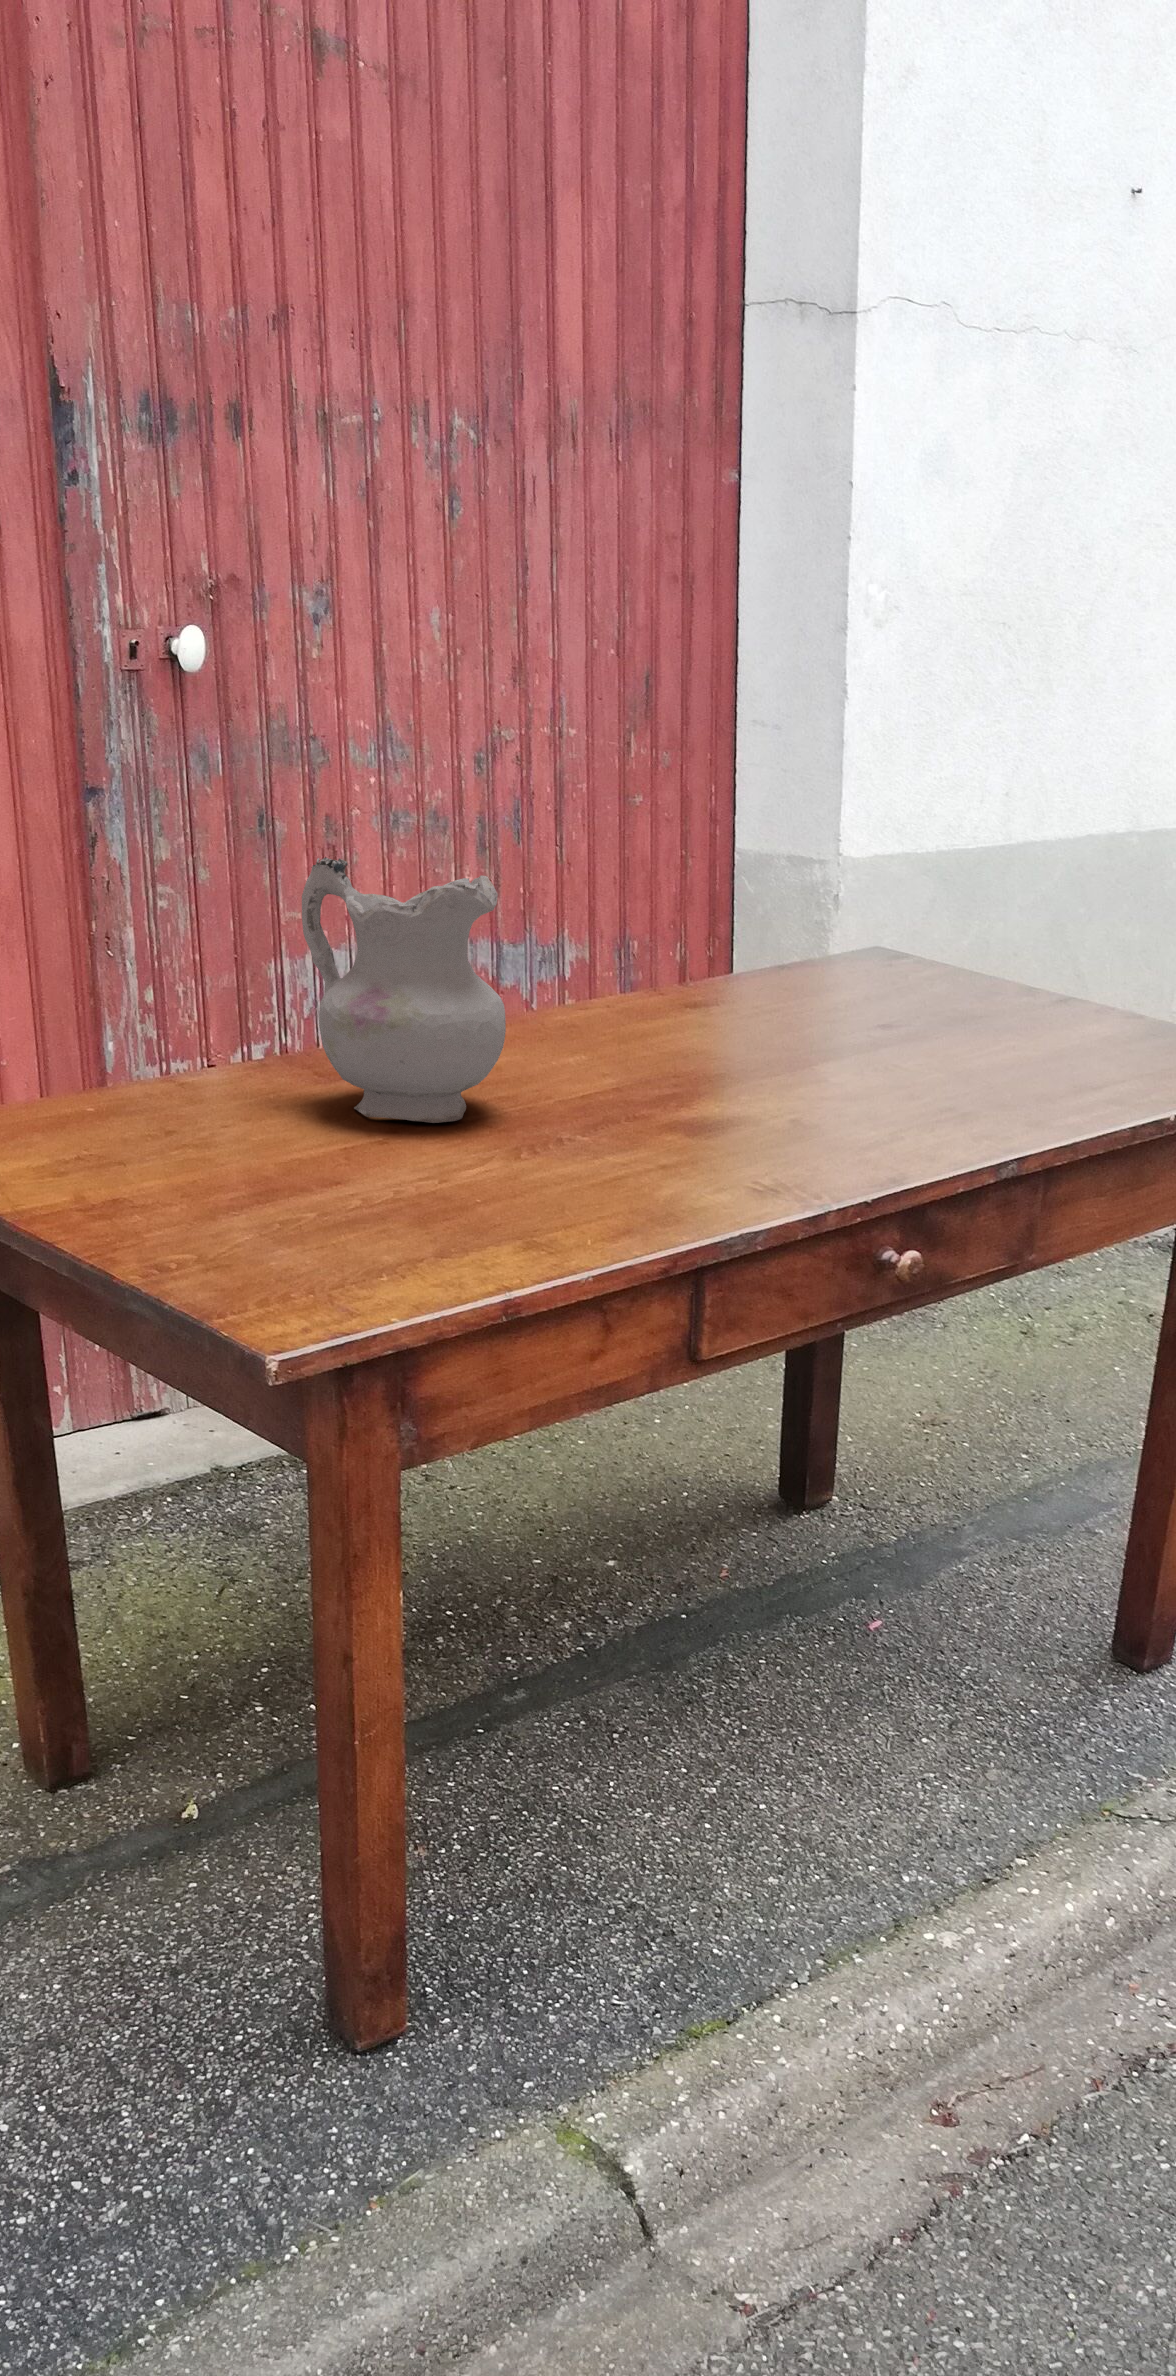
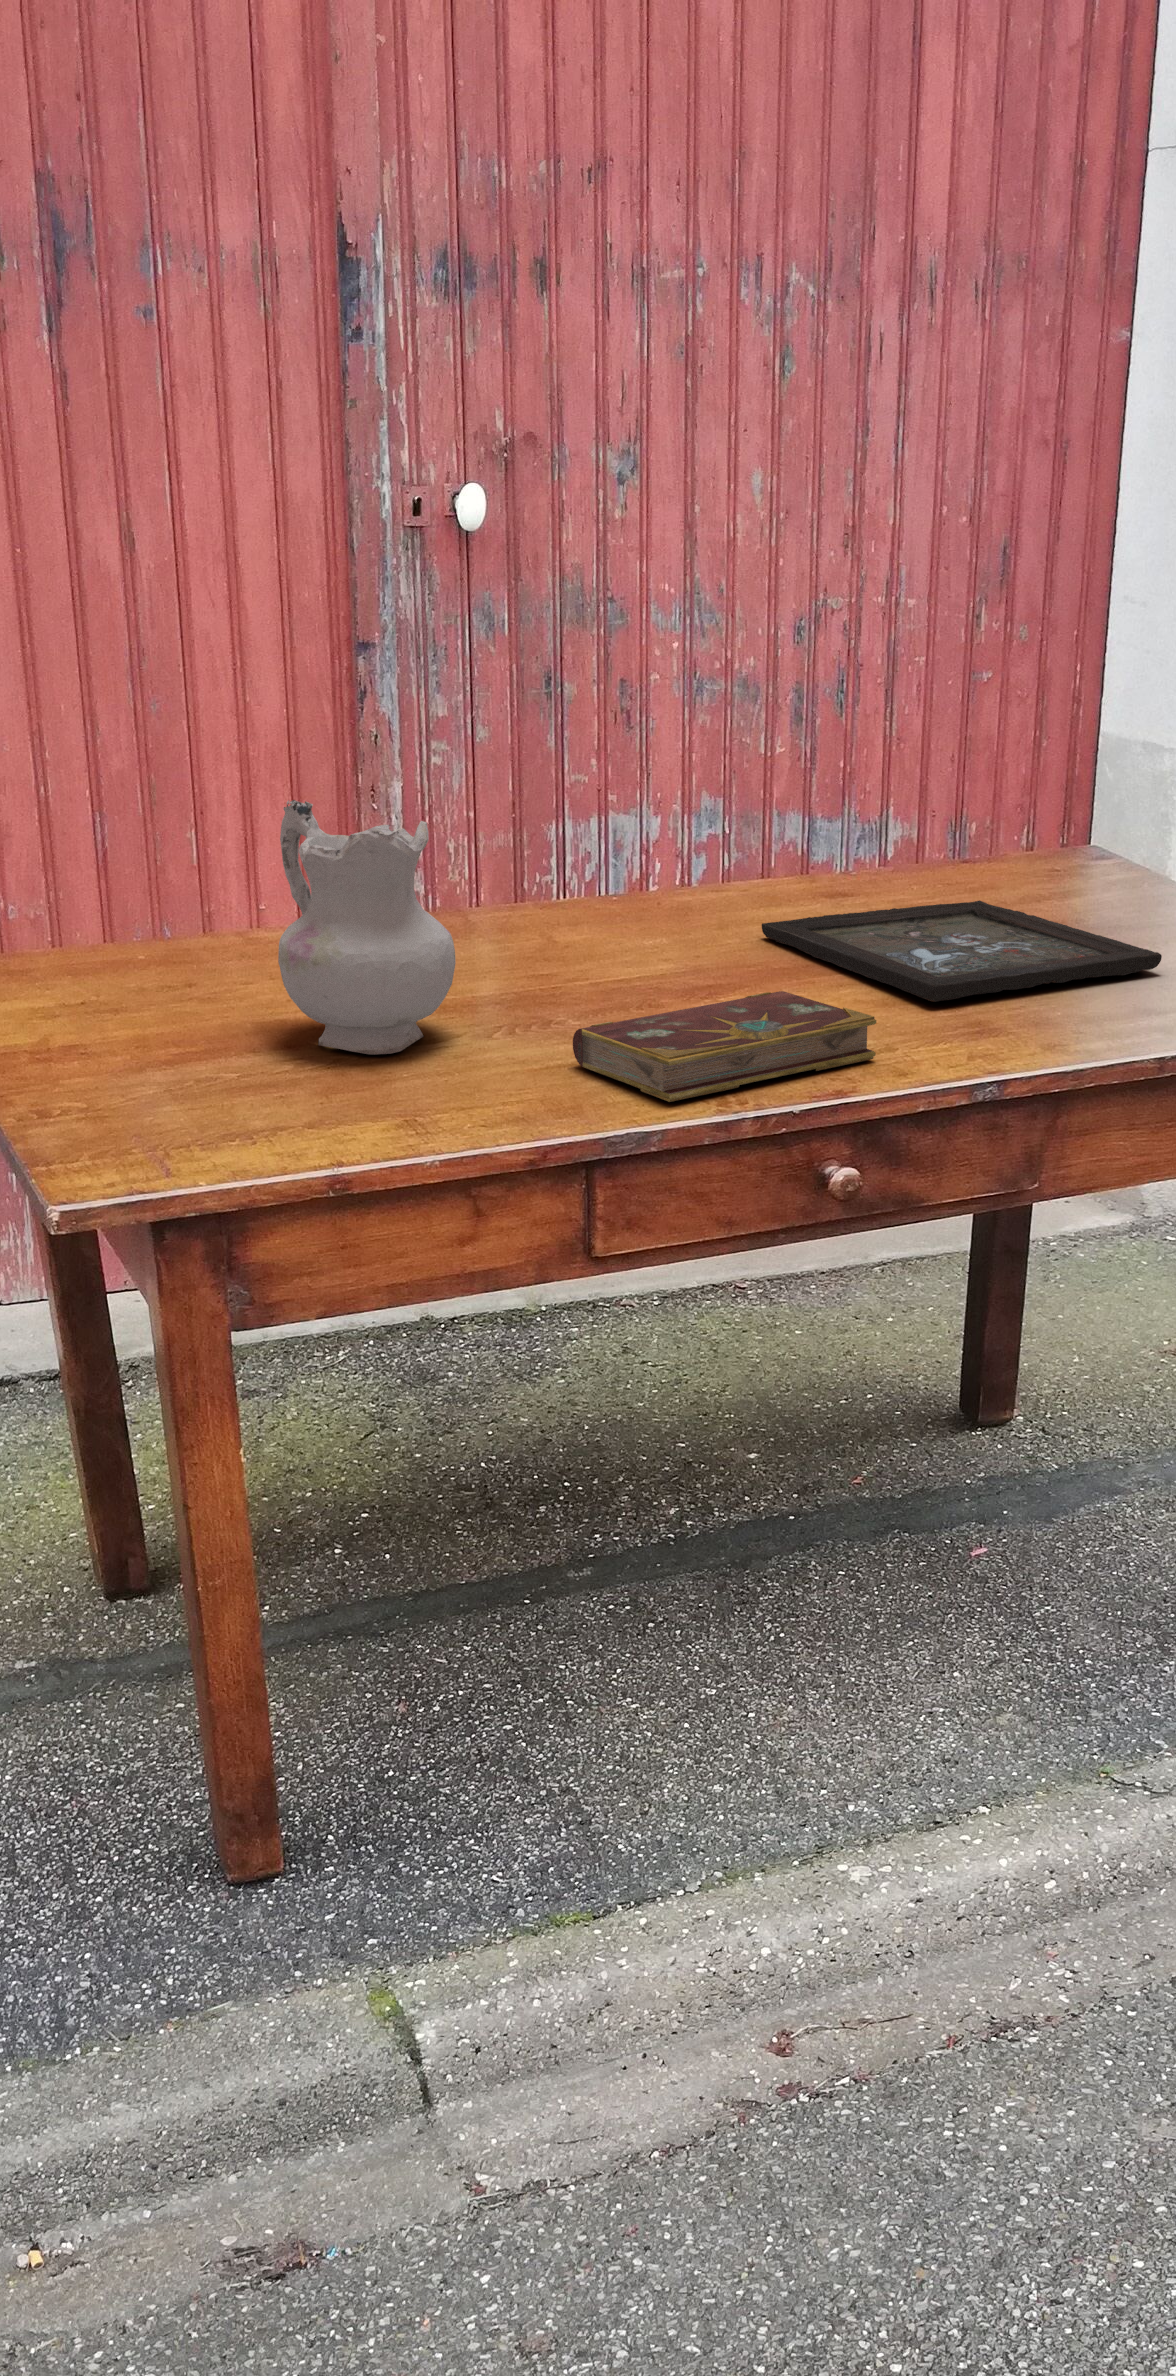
tray: none [657,963,1069,1052] -> present [762,900,1162,1002]
book: none [649,1044,929,1151] -> present [573,991,876,1102]

